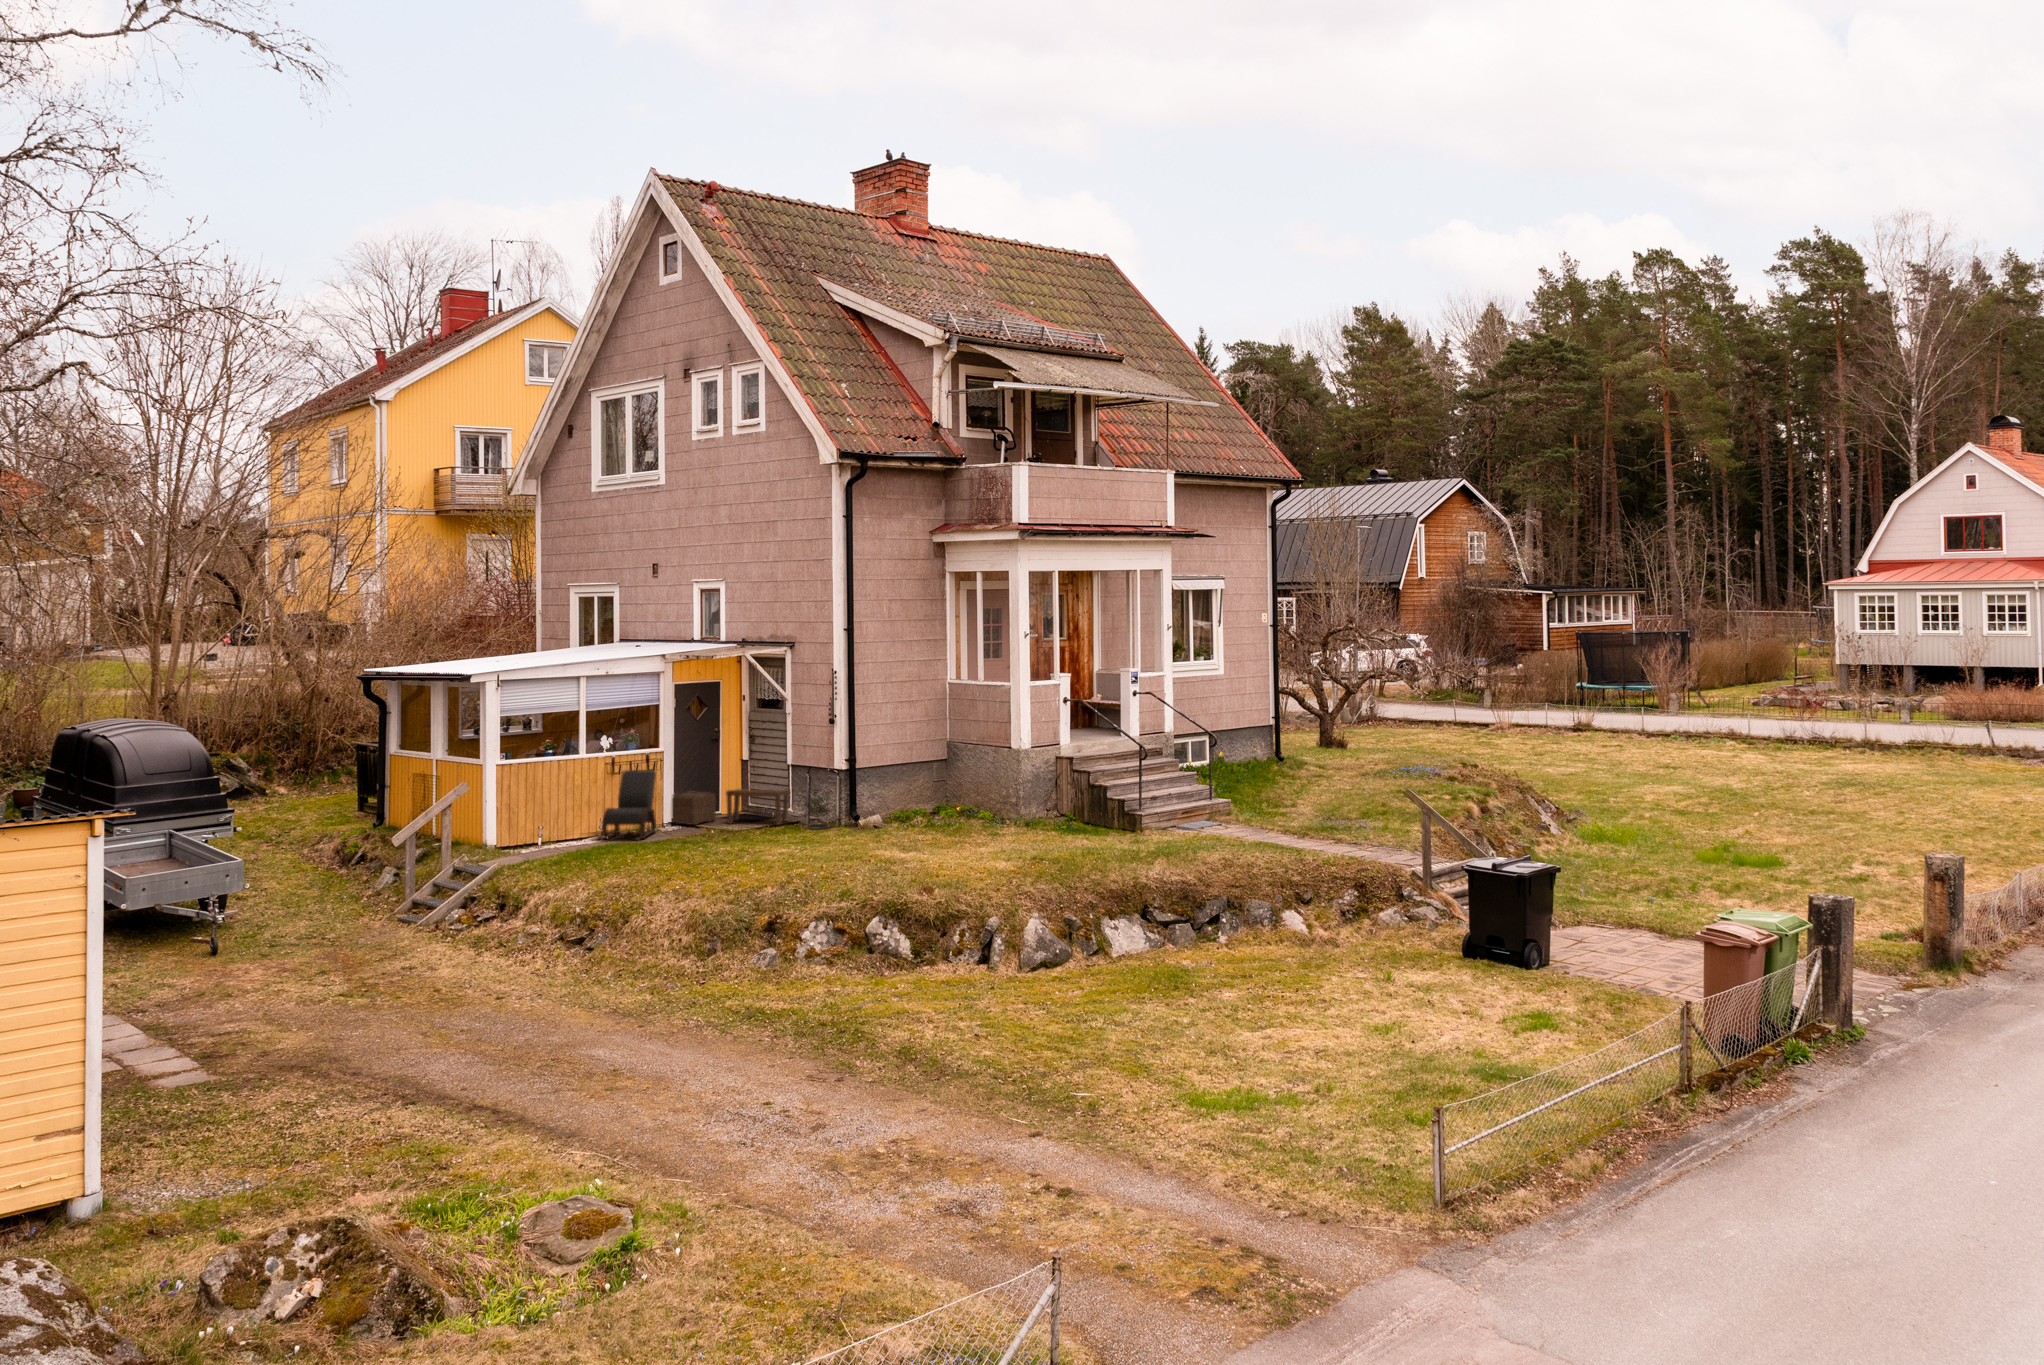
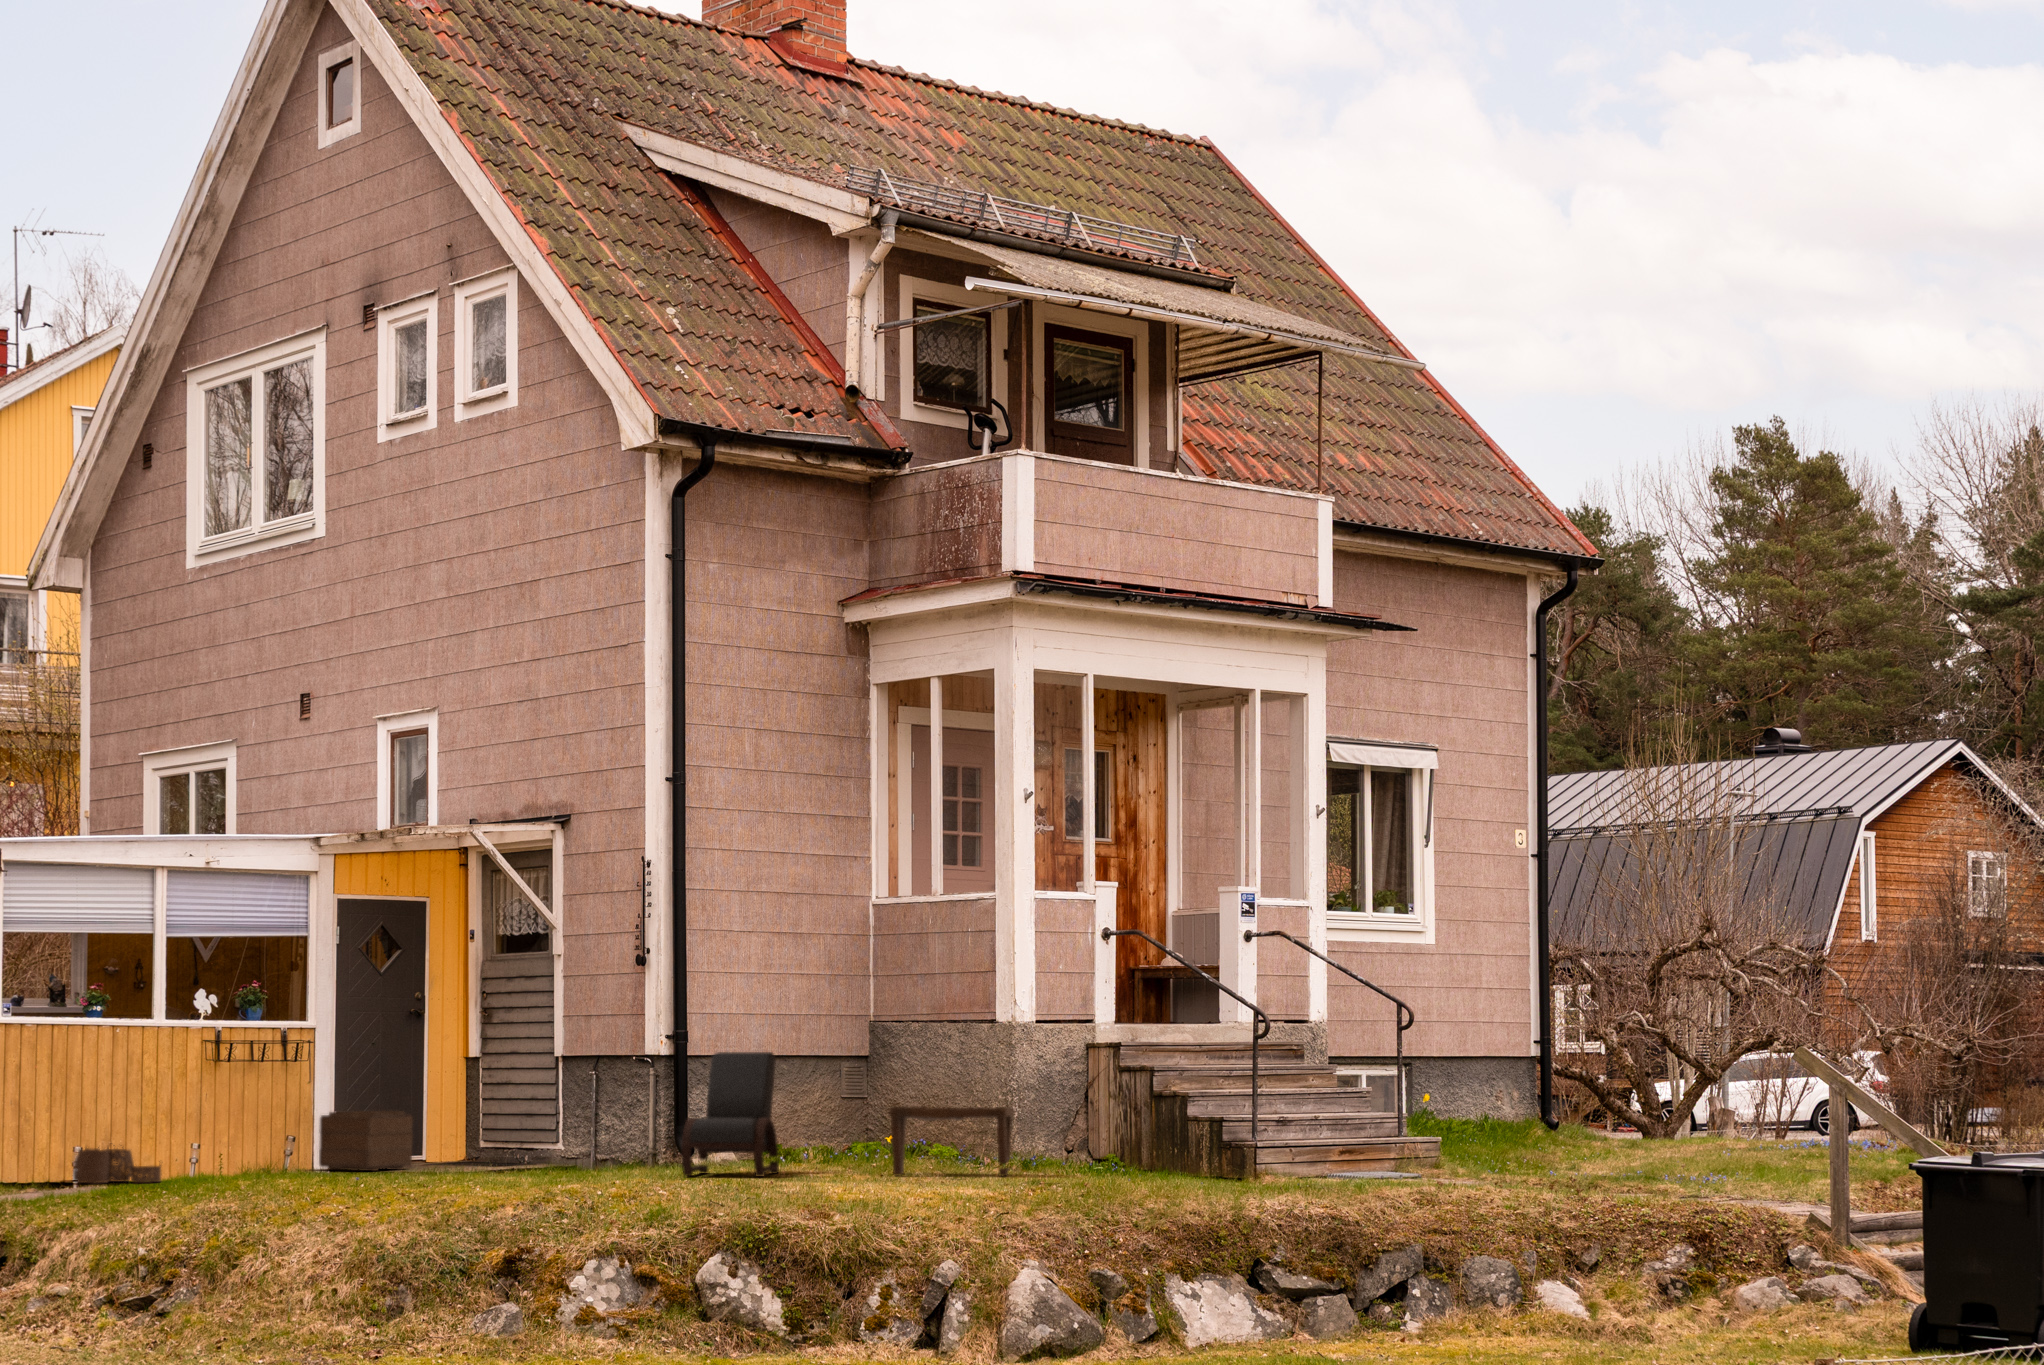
lounge chair: present [602,770,656,839] -> present [681,1052,779,1177]
potted tree: present [805,787,830,829] -> none [582,1086,641,1175]
bench: present [726,789,790,825] -> present [889,1106,1015,1176]
woven basket: none [539,825,586,849] -> present [73,1145,161,1183]

